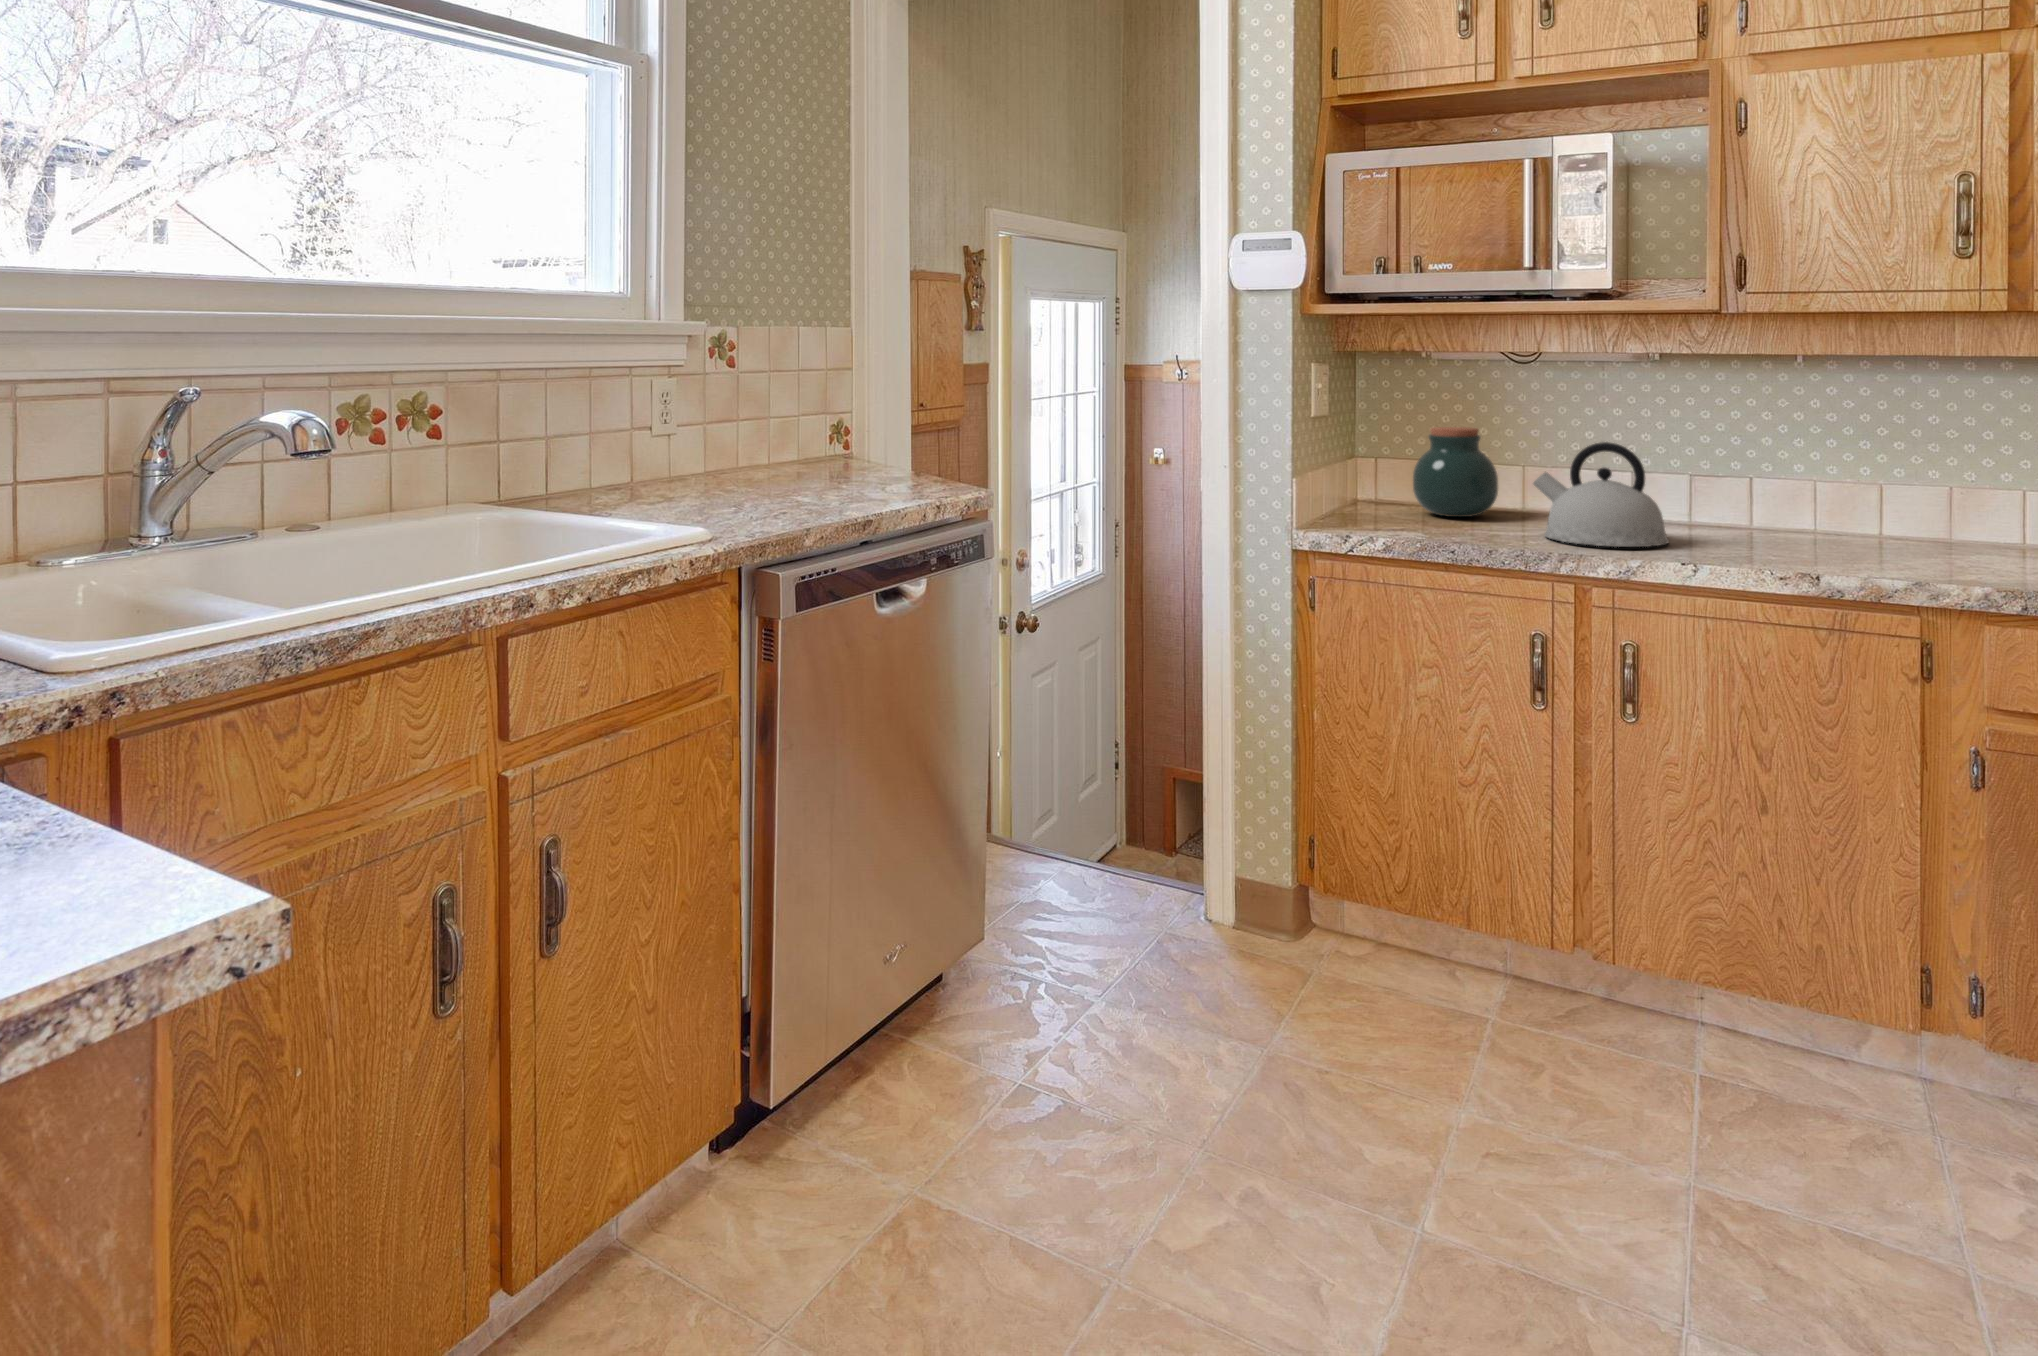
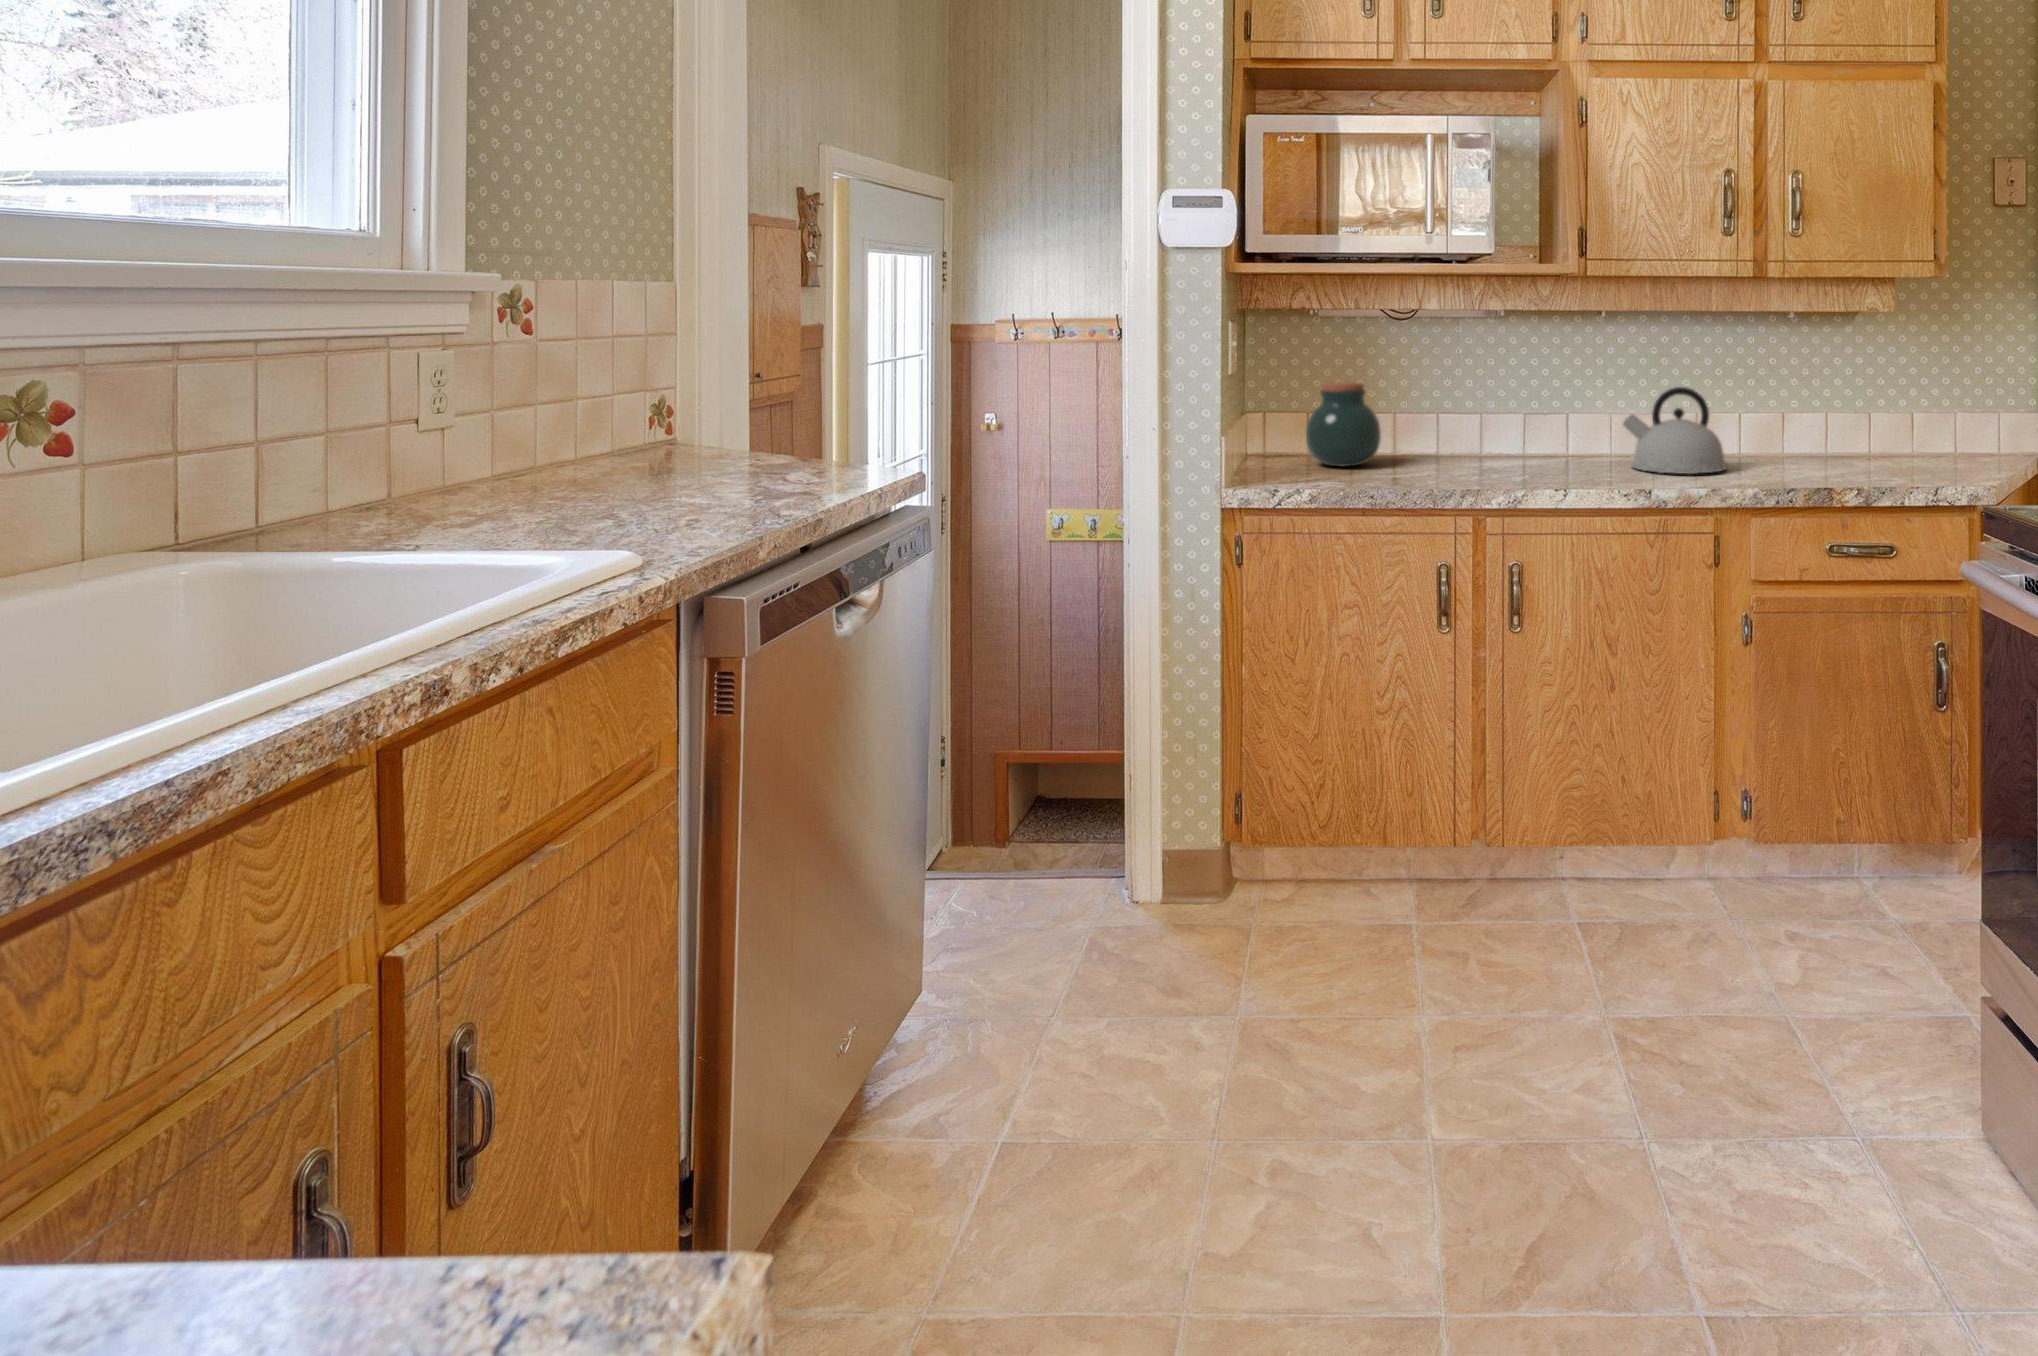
kettle: present [1533,442,1669,547] -> present [1623,387,1726,474]

